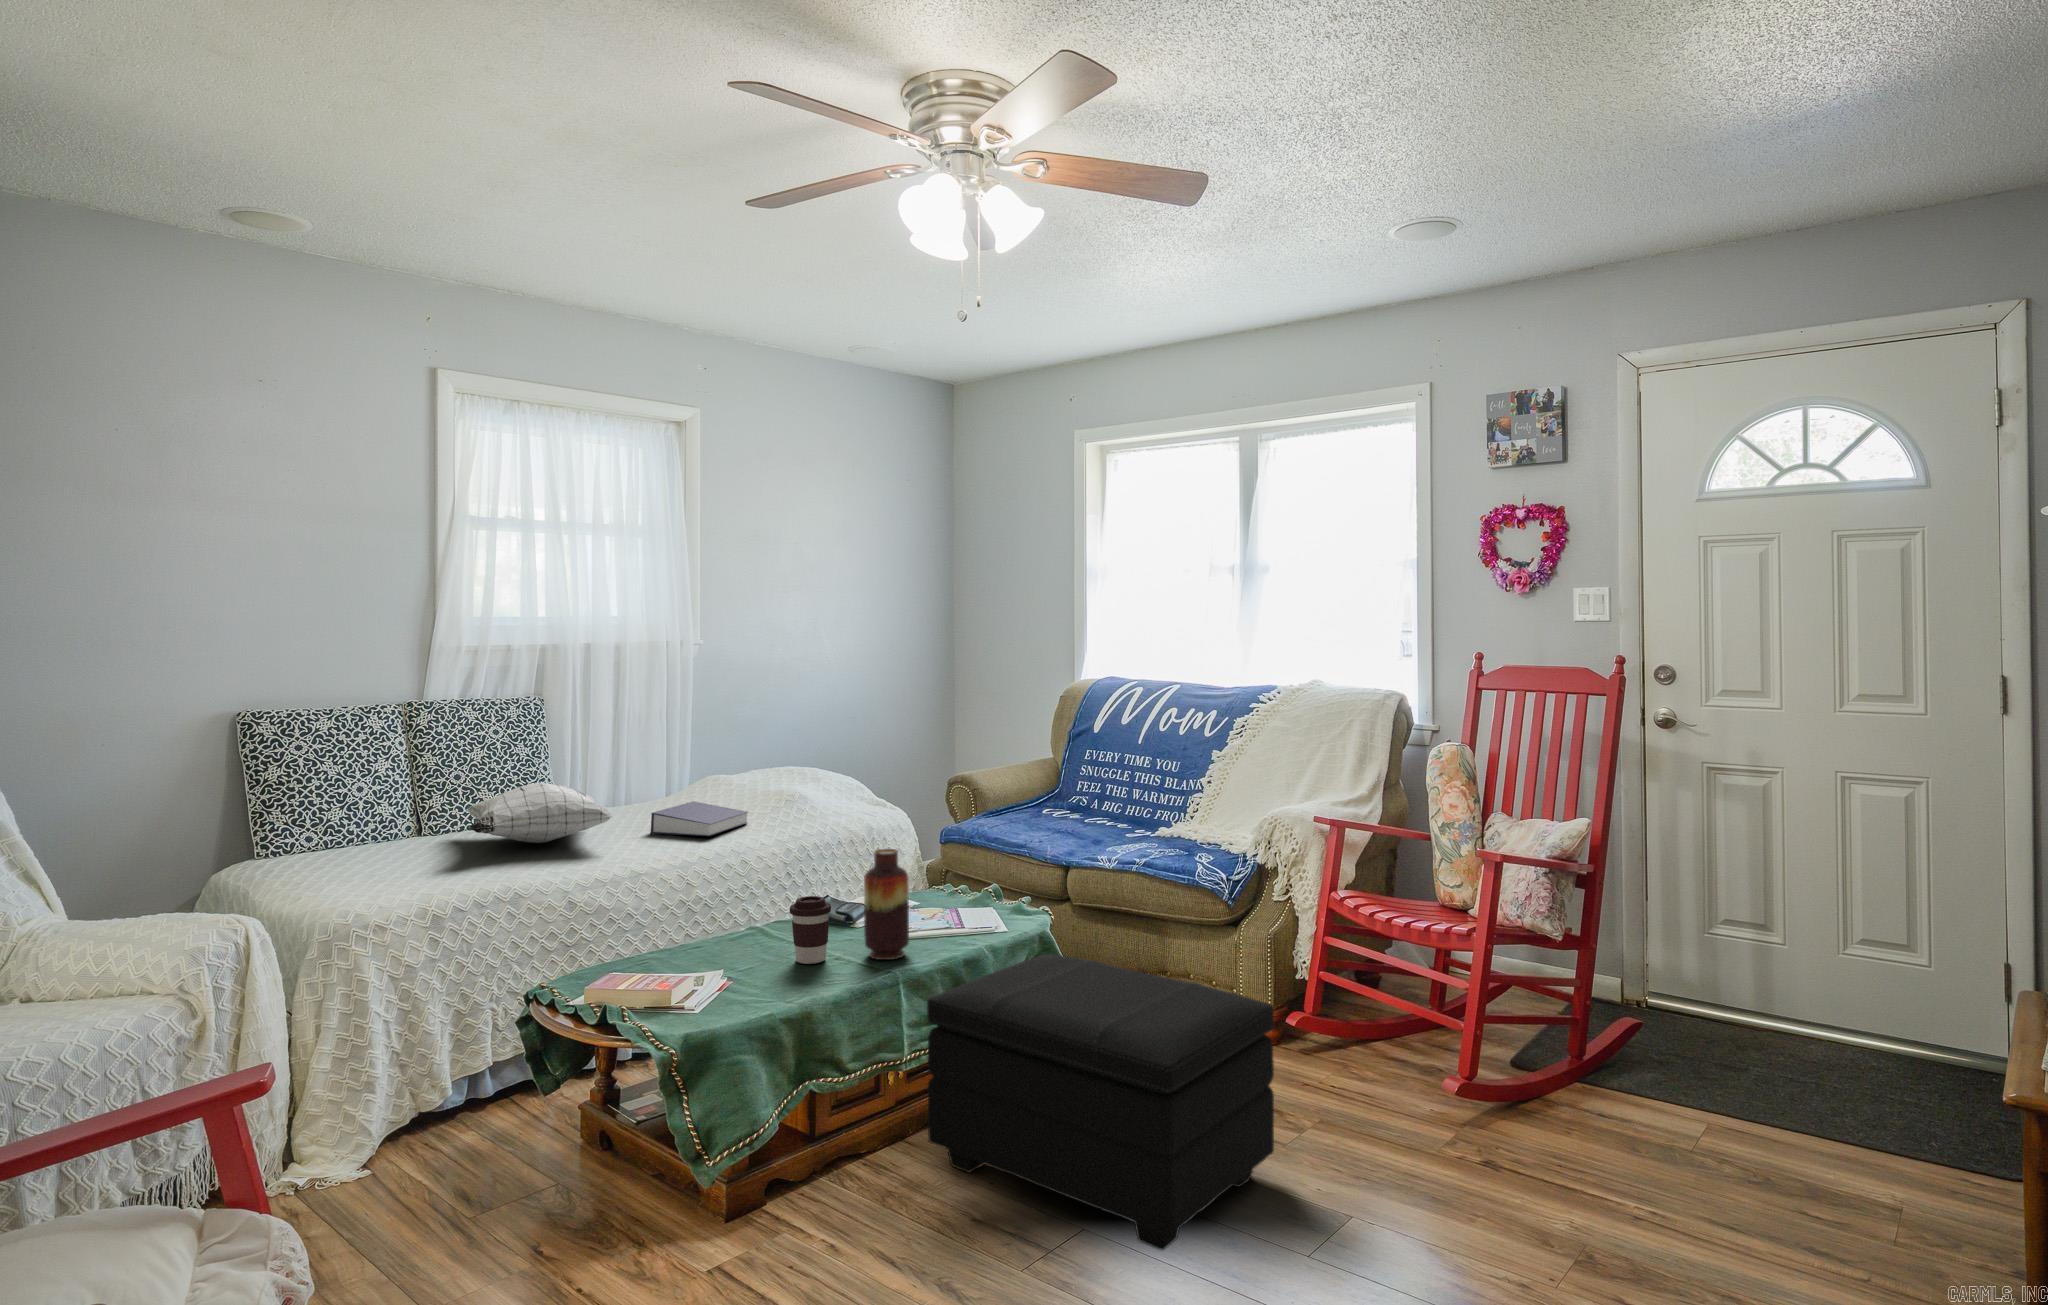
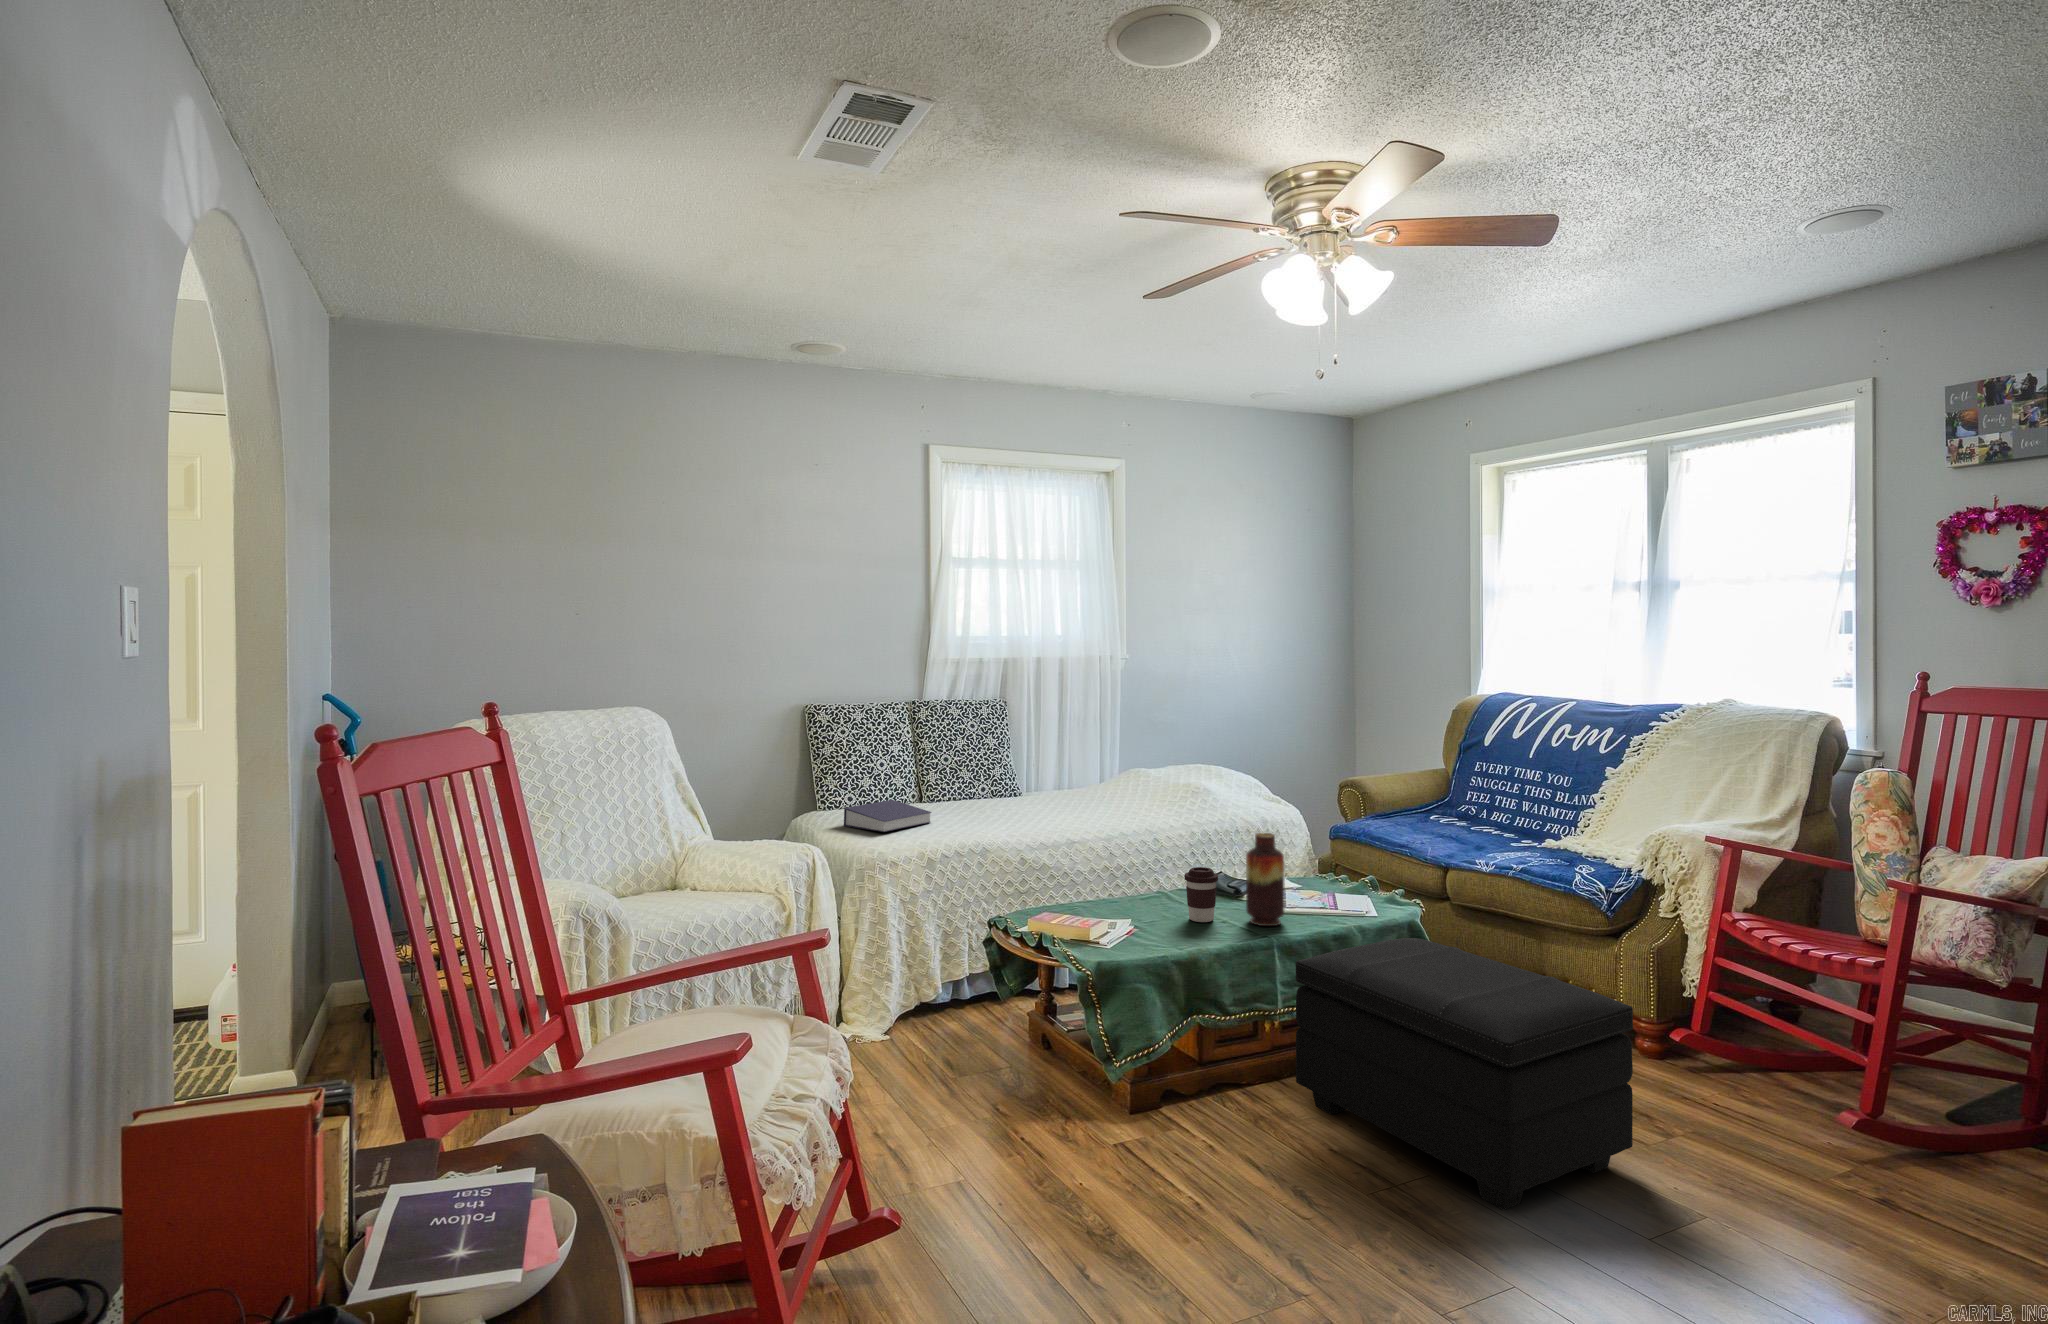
pillow: present [466,782,613,843] -> none [953,765,1056,812]
book: present [651,801,748,836] -> present [844,800,931,832]

